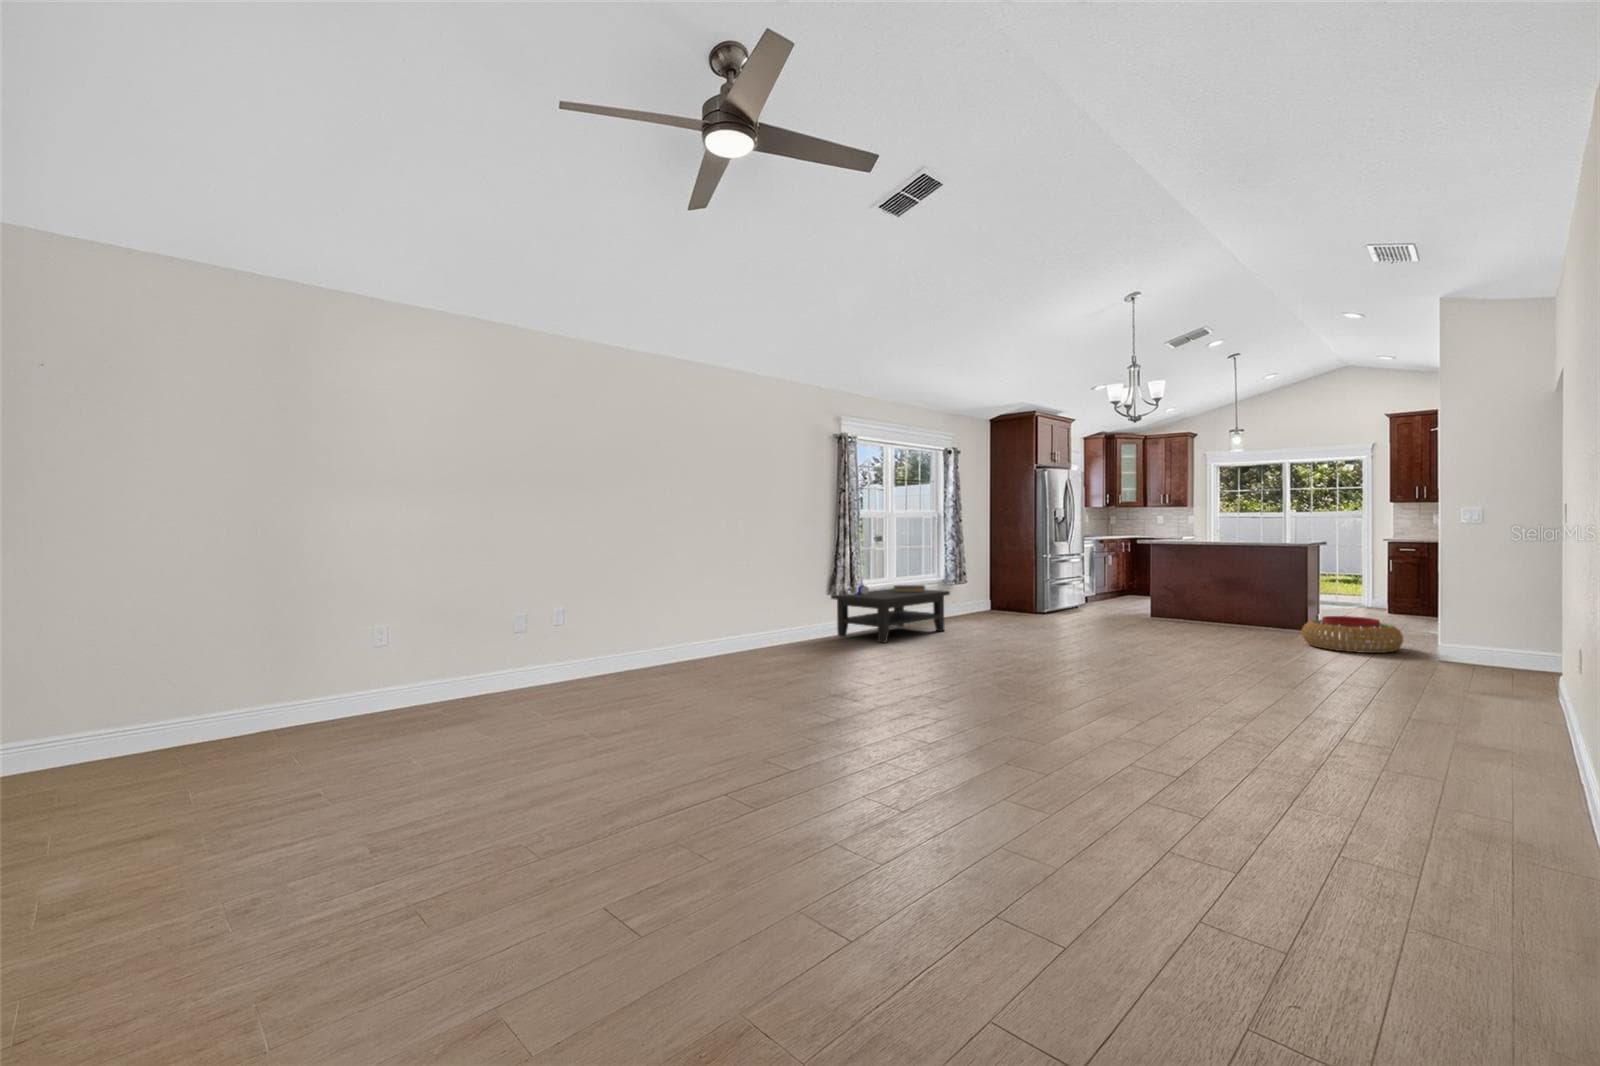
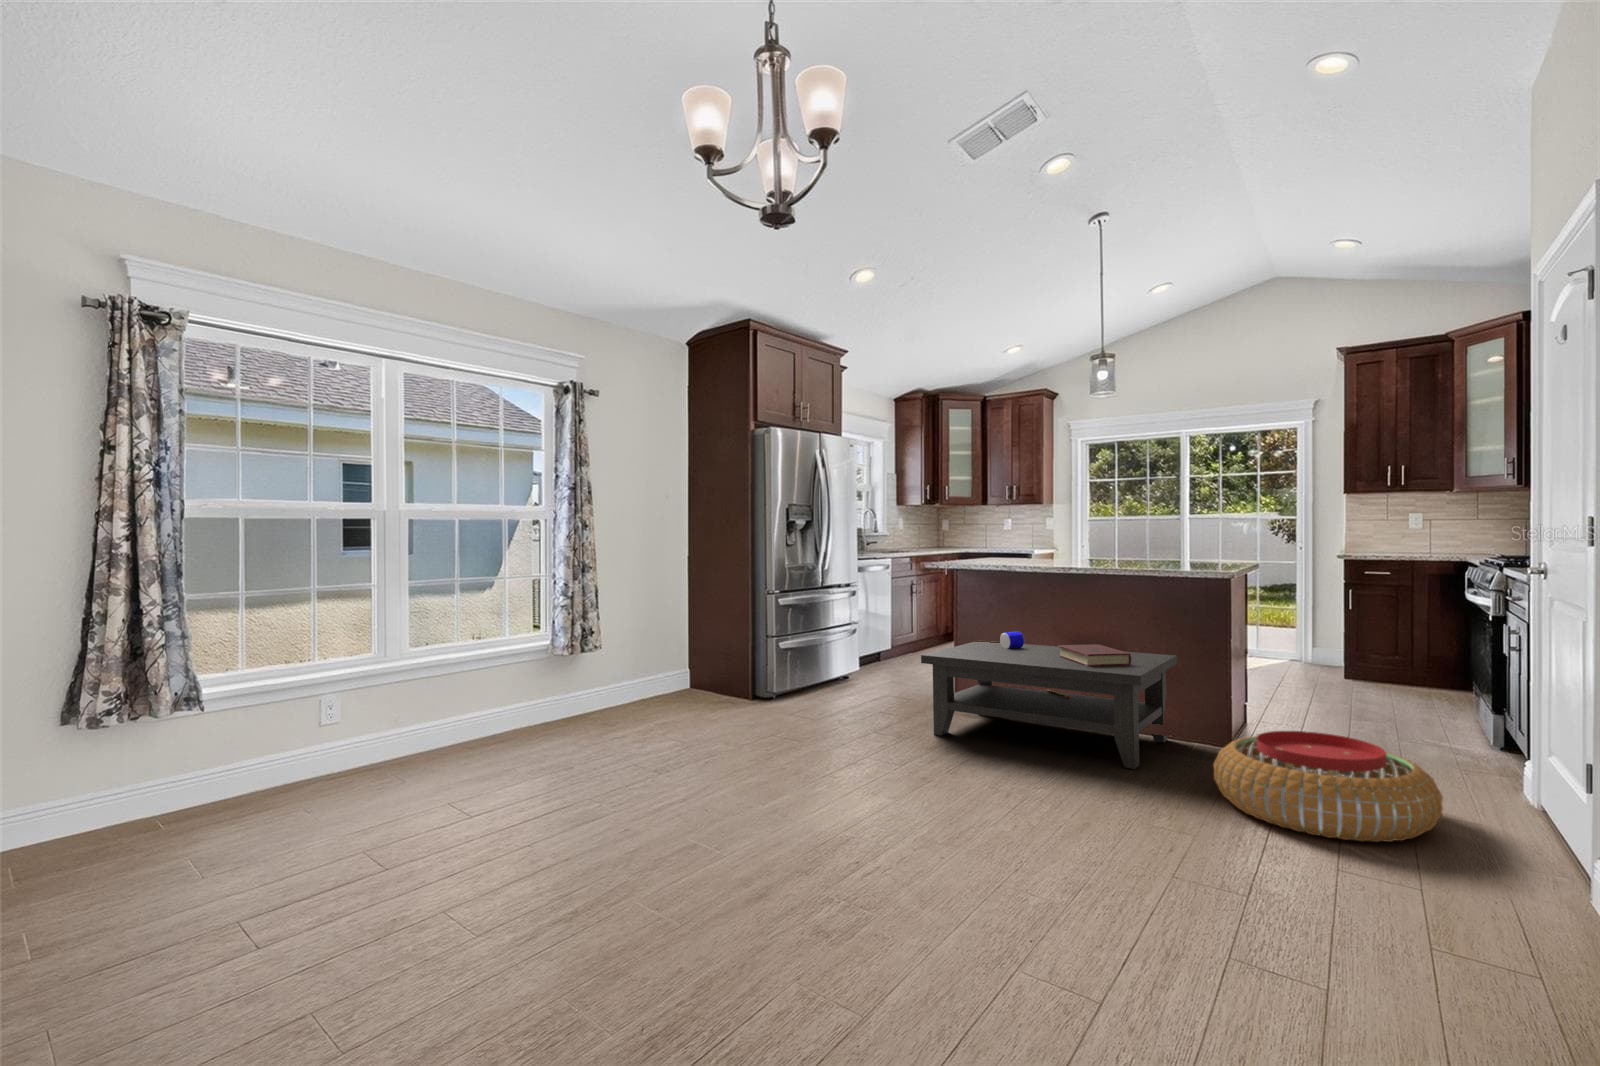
coffee table: present [831,585,950,643] -> present [921,631,1177,769]

